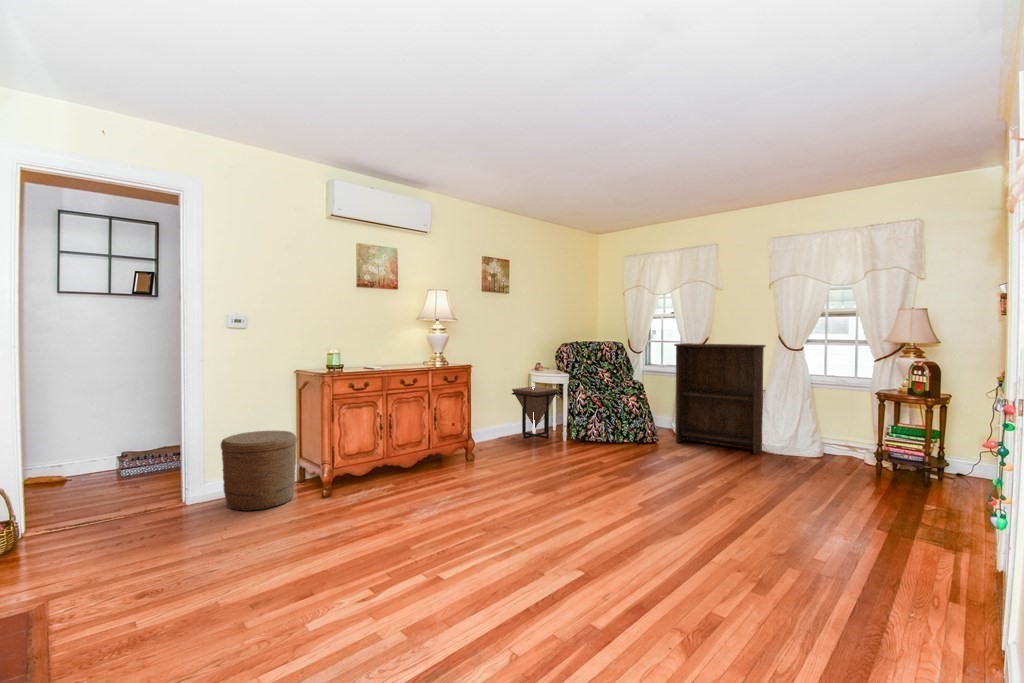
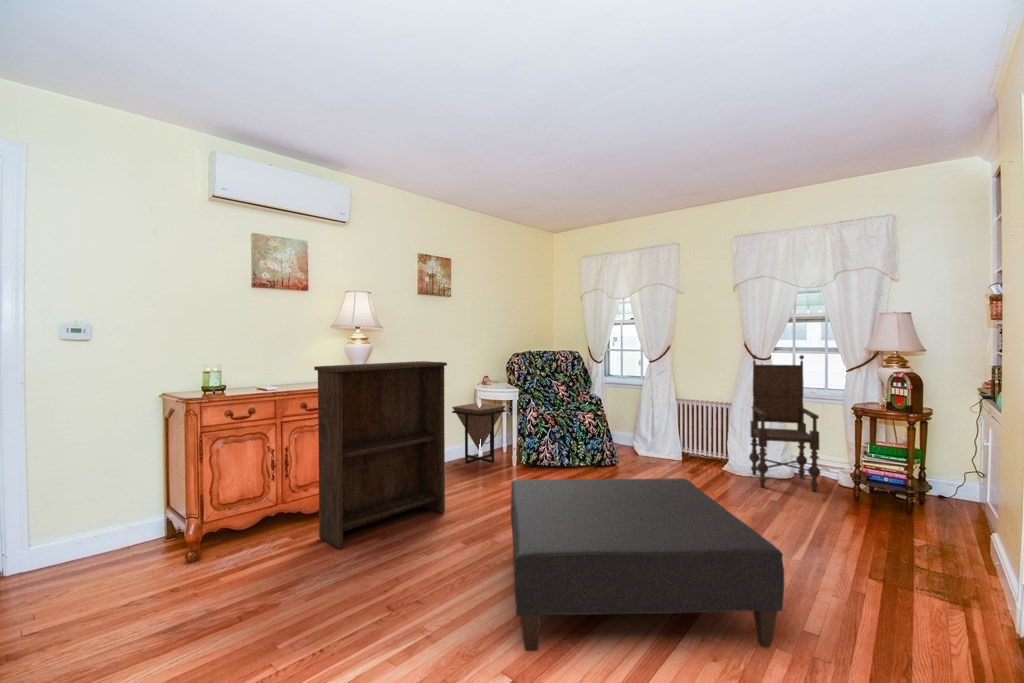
bookshelf: present [674,343,766,454] -> present [314,361,447,548]
armchair: none [781,345,844,467] -> present [749,355,820,492]
woven basket: present [221,430,297,511] -> none [36,474,154,590]
ottoman: none [571,443,788,562] -> present [511,478,784,651]

